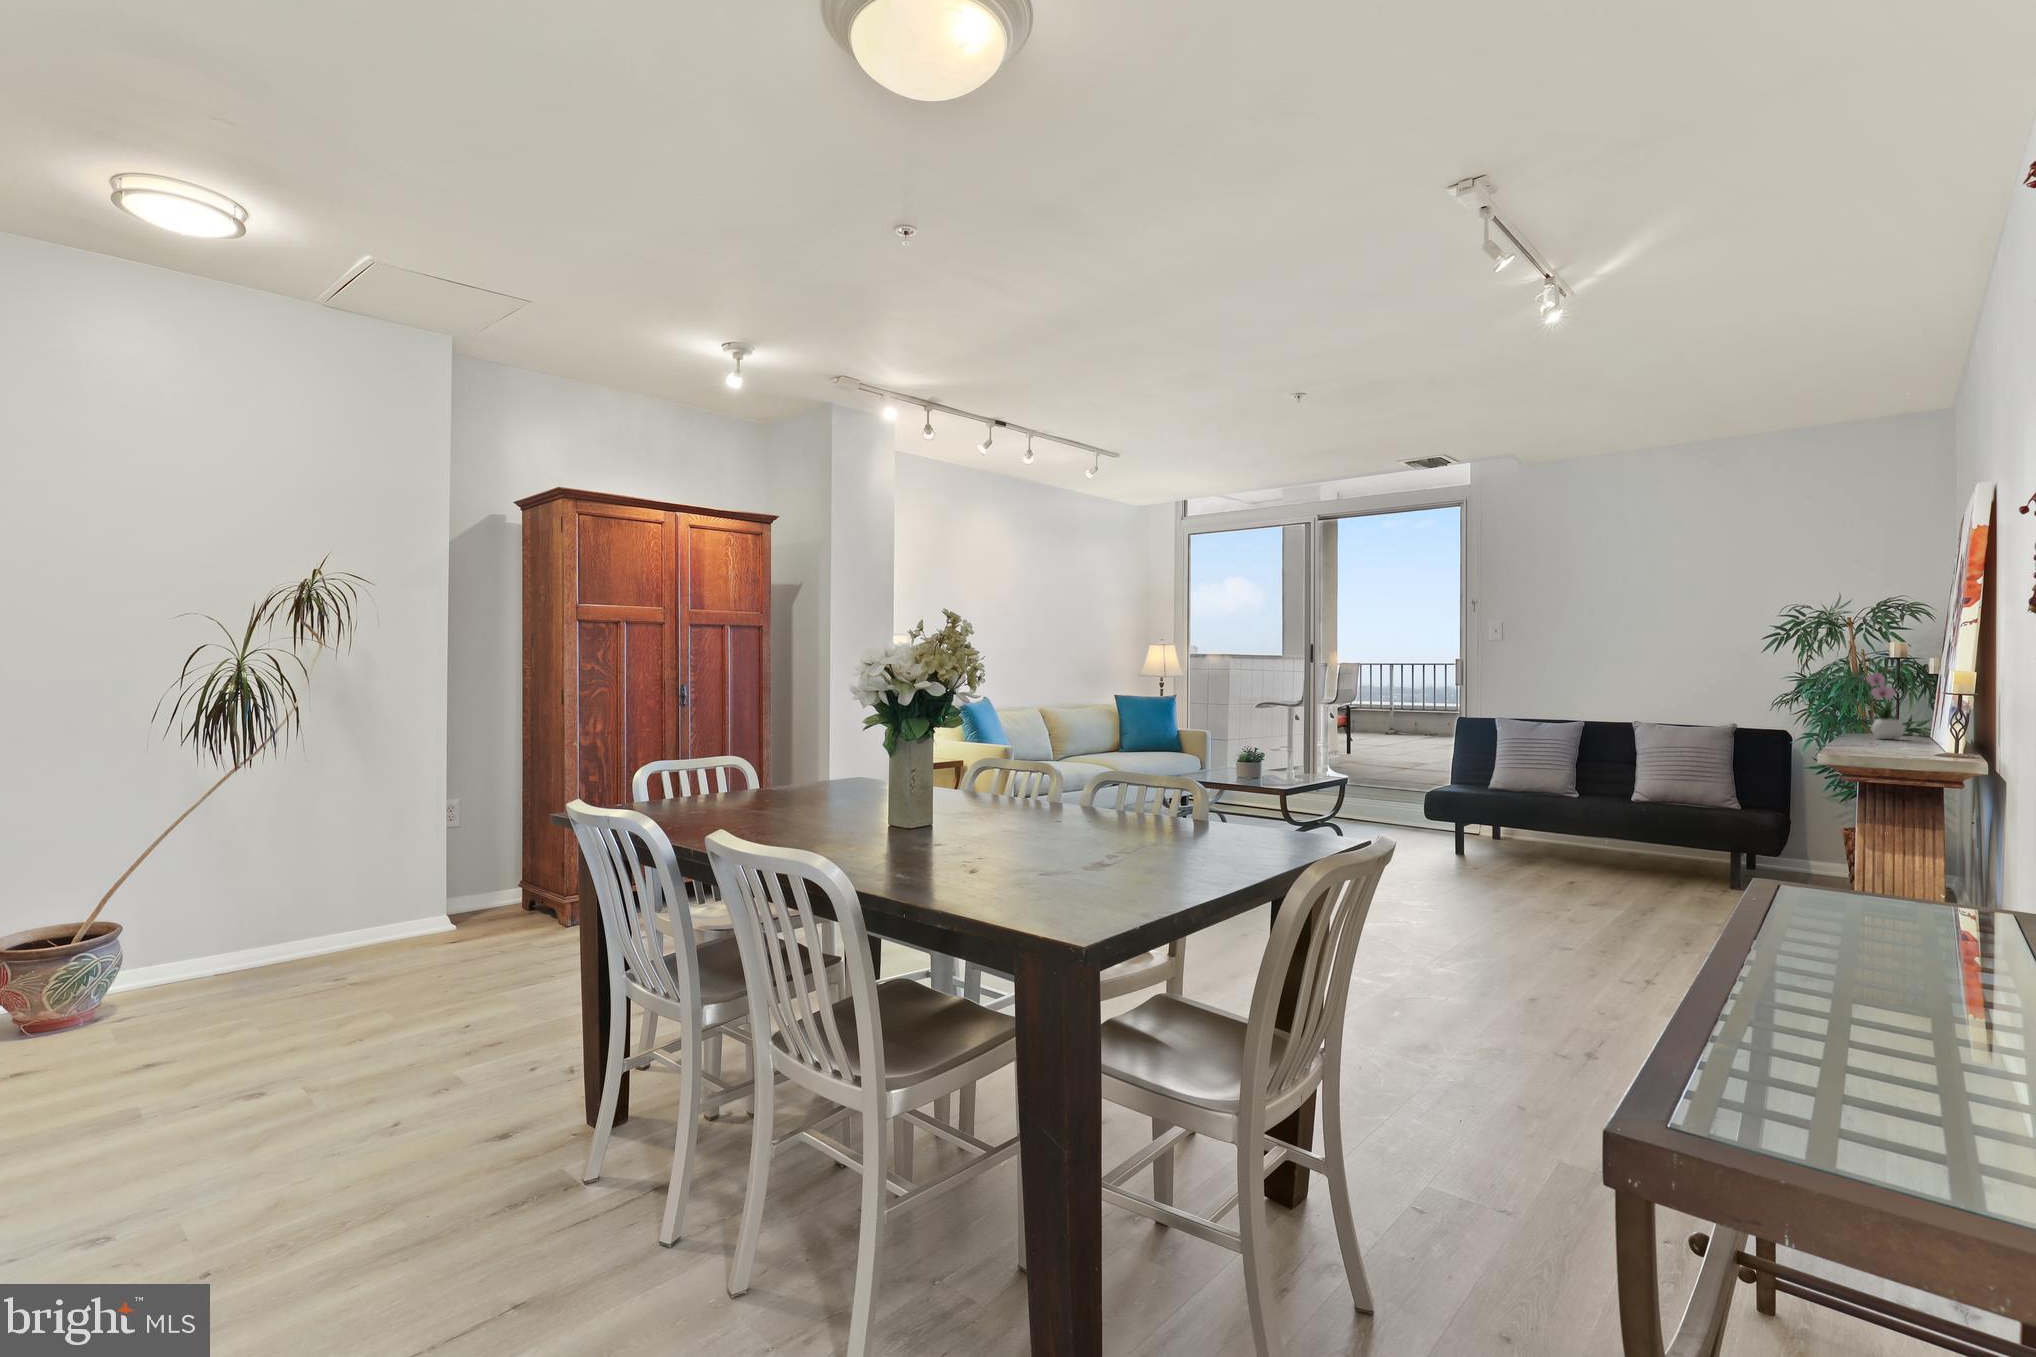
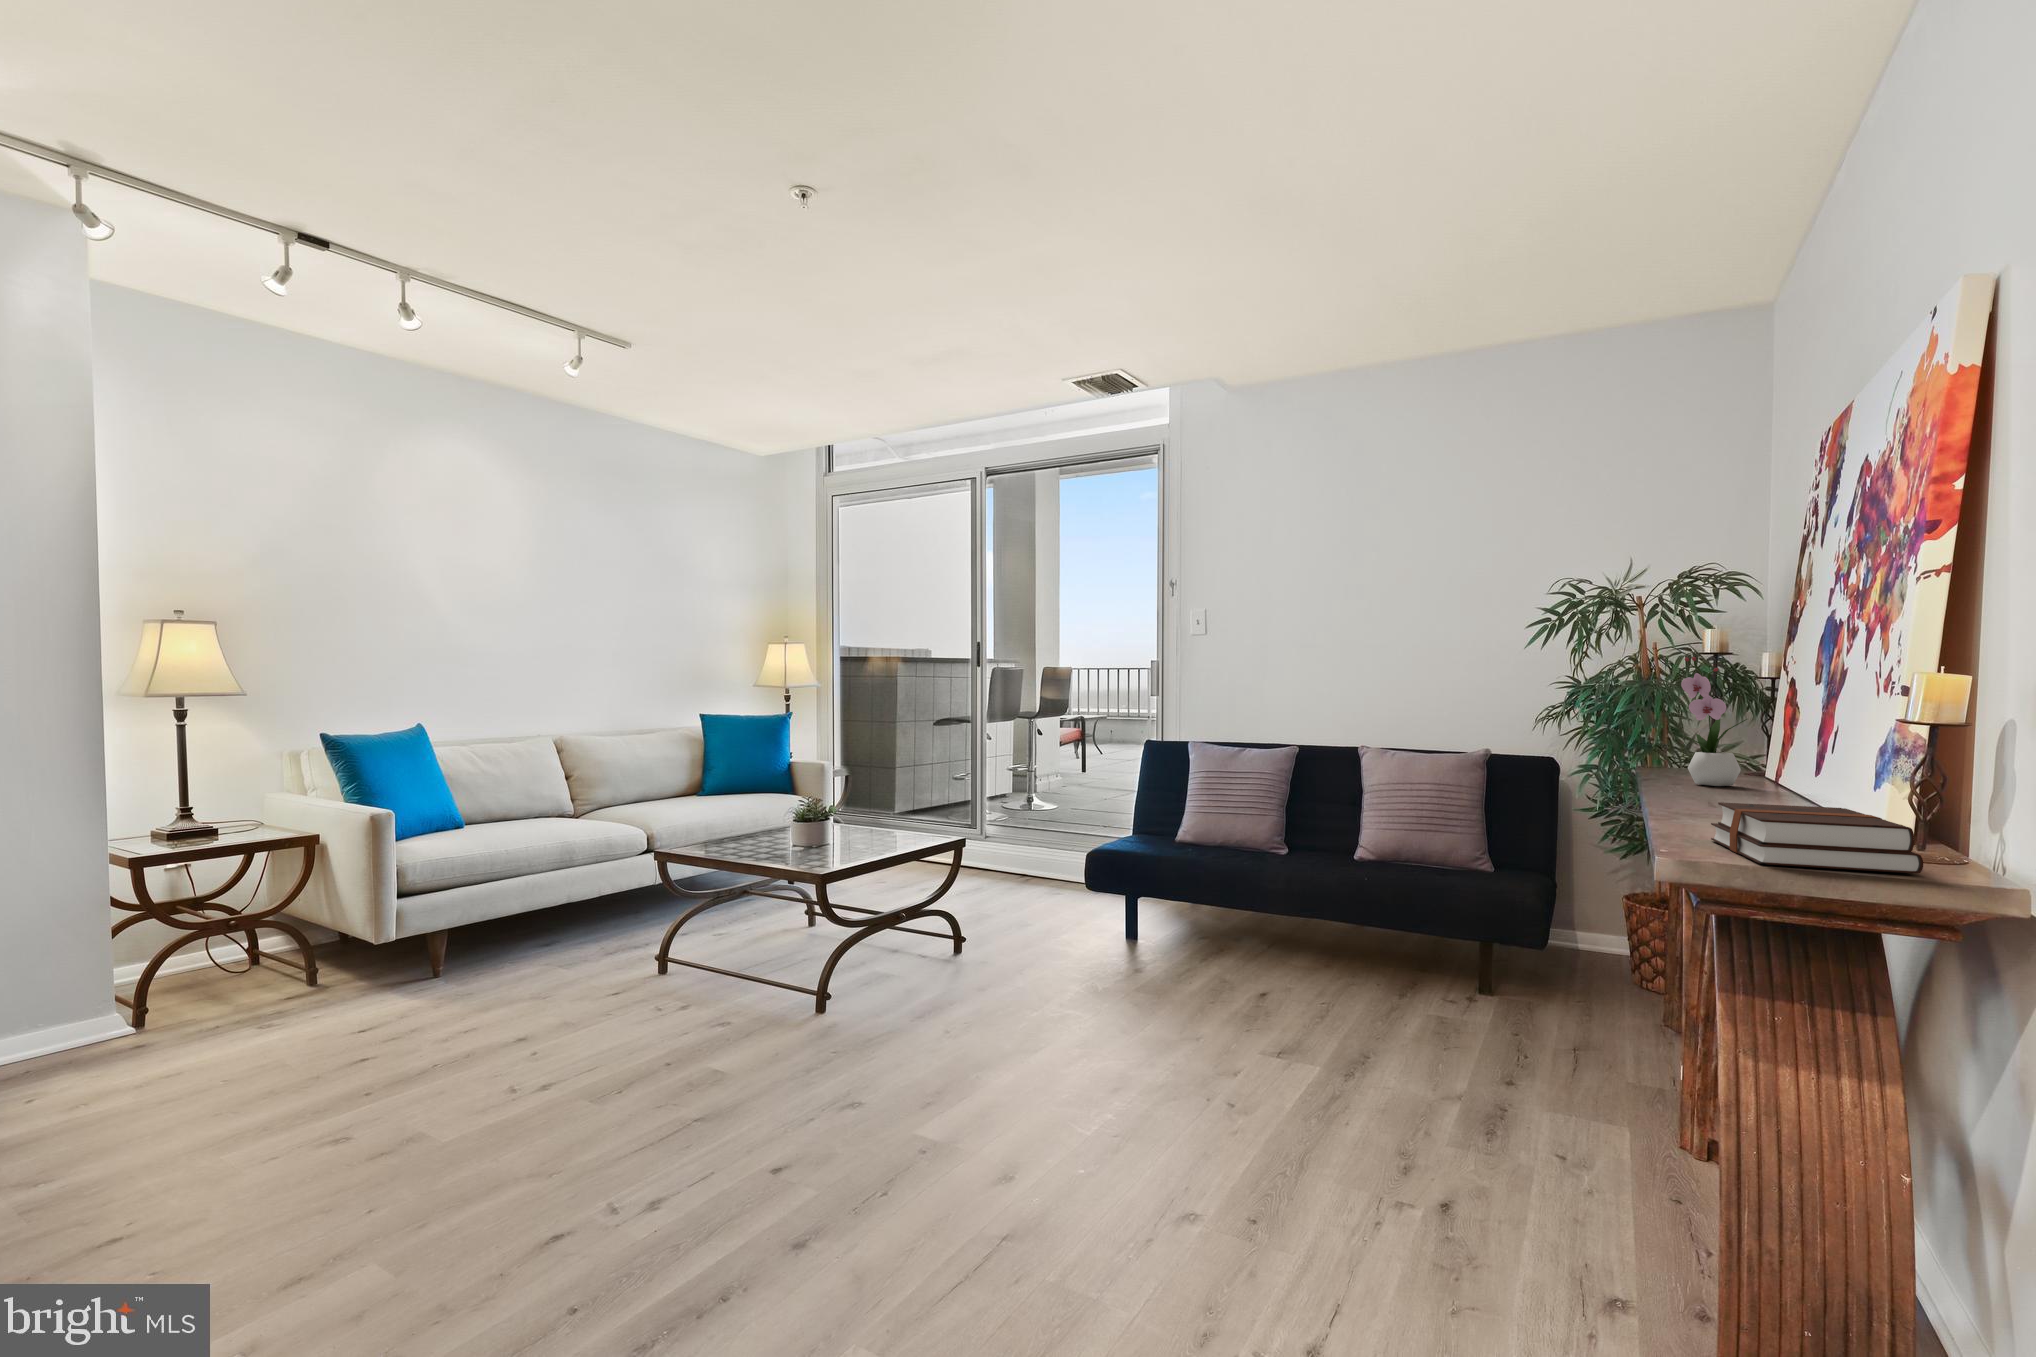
hardback book: none [1860,733,1952,758] -> present [1711,802,1923,873]

